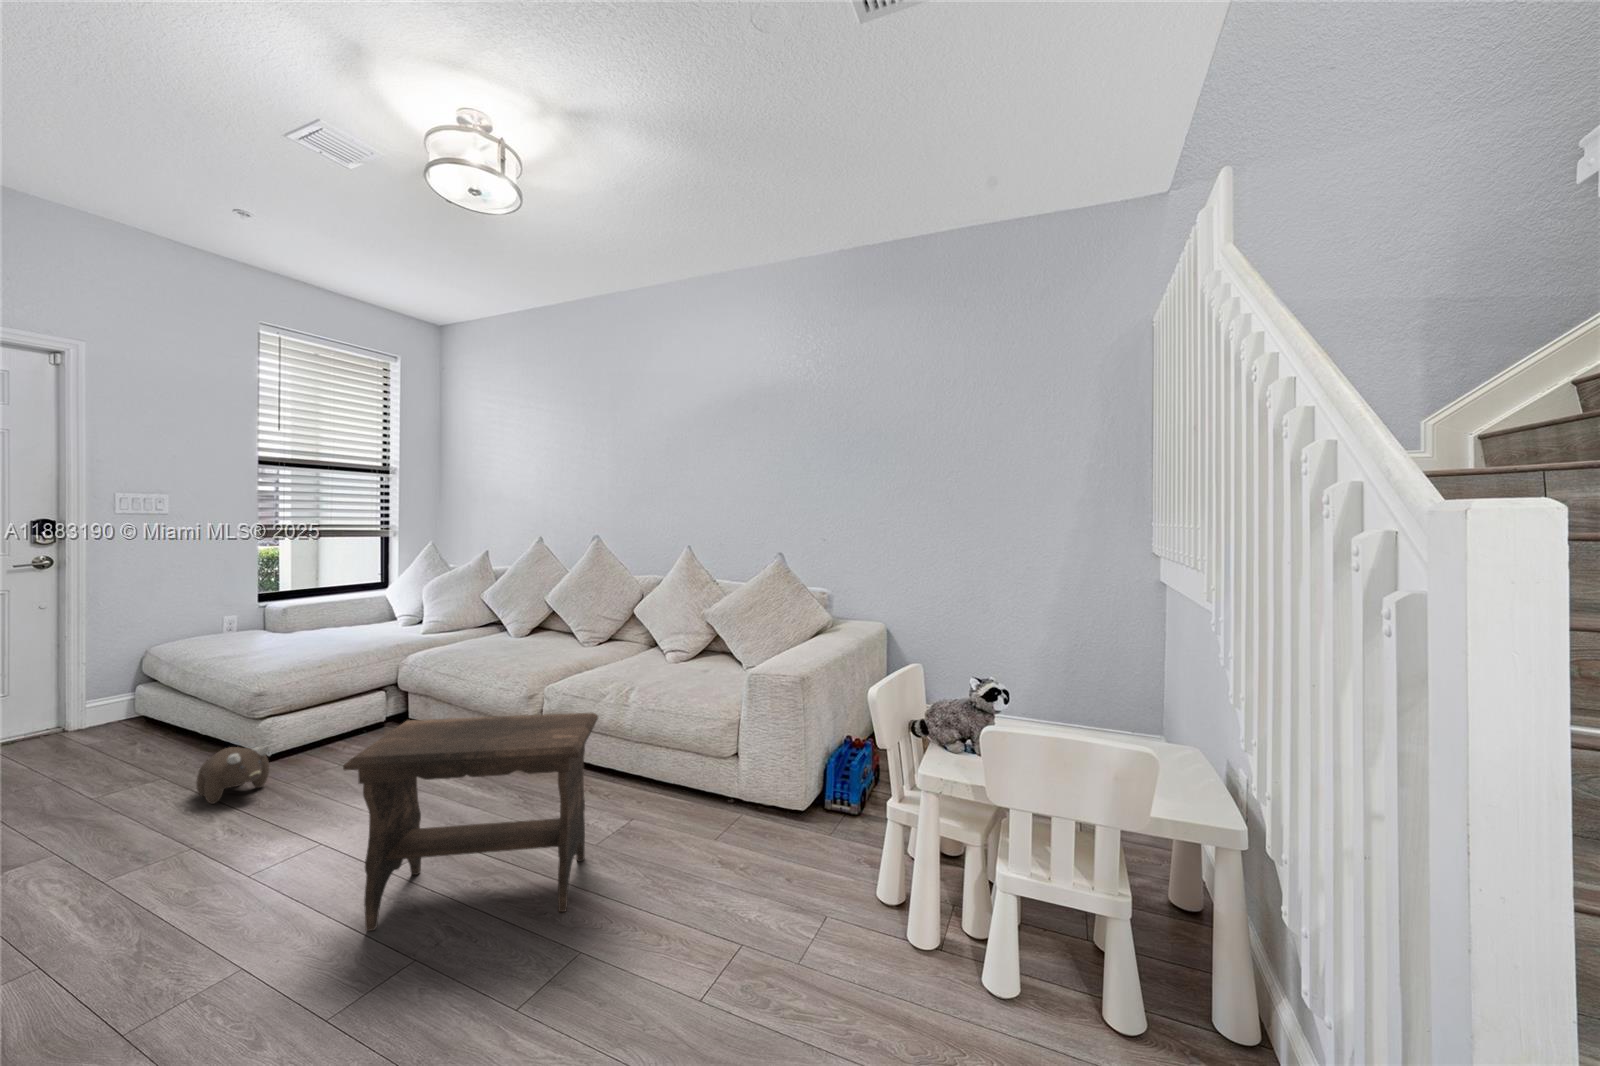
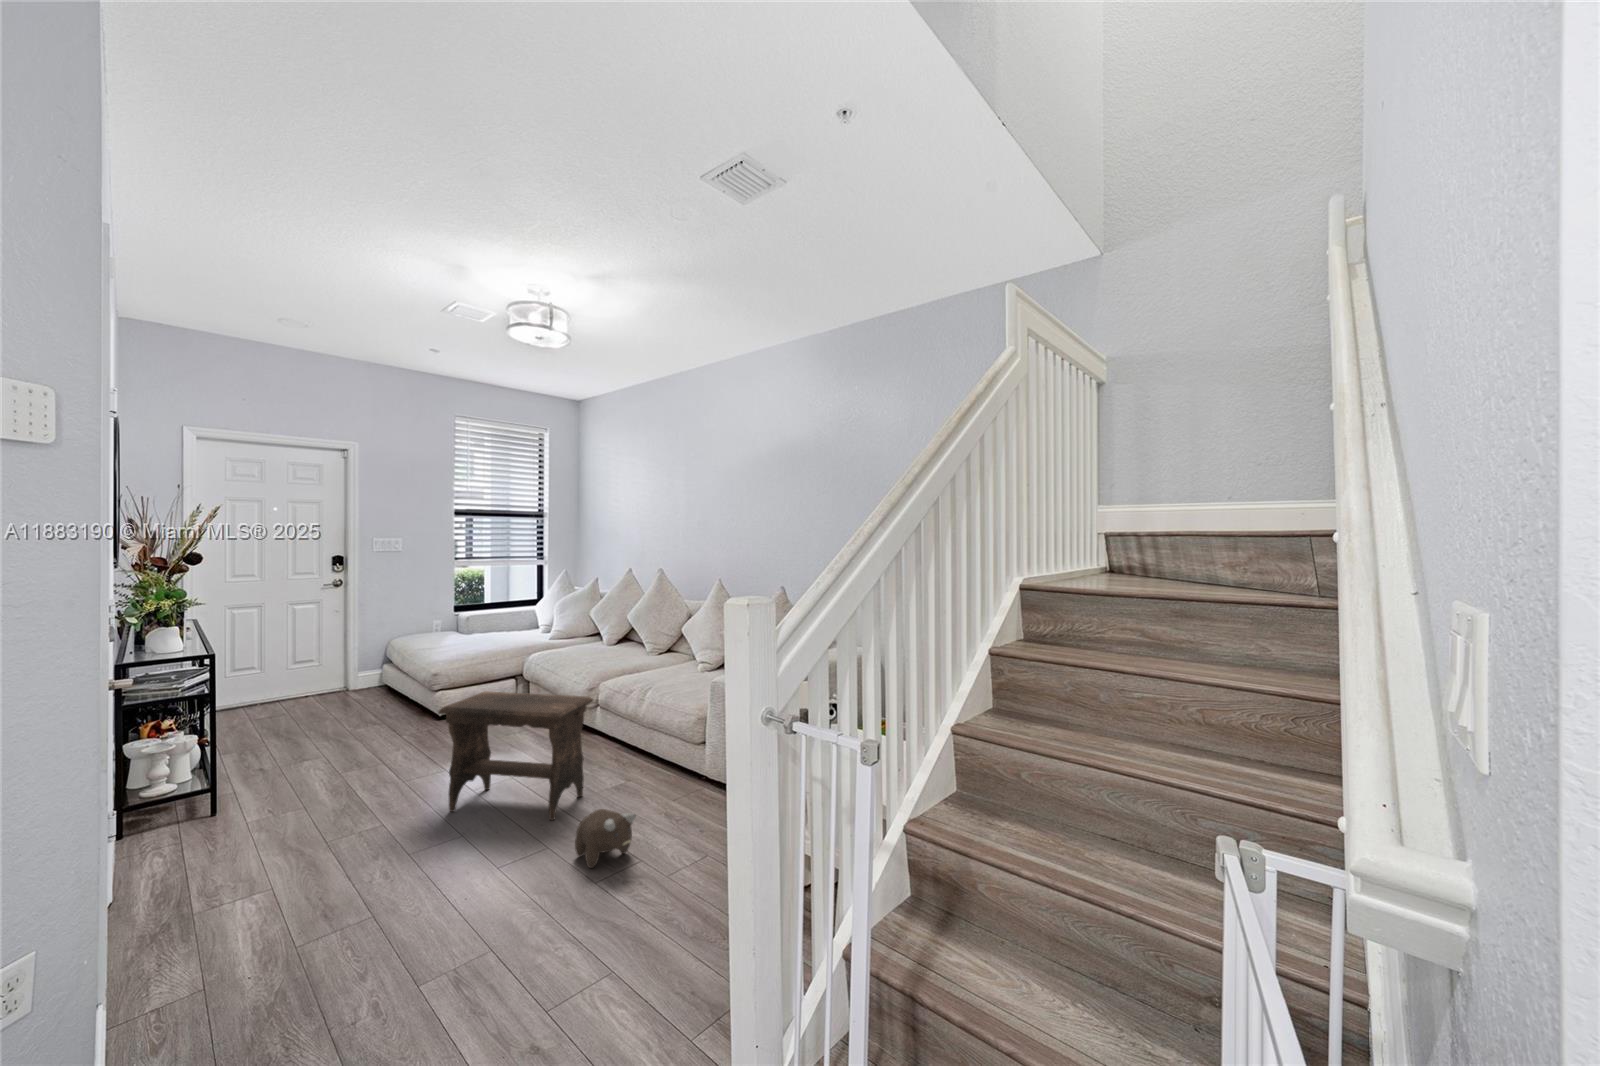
plush toy: present [196,746,269,804] -> present [575,809,636,868]

